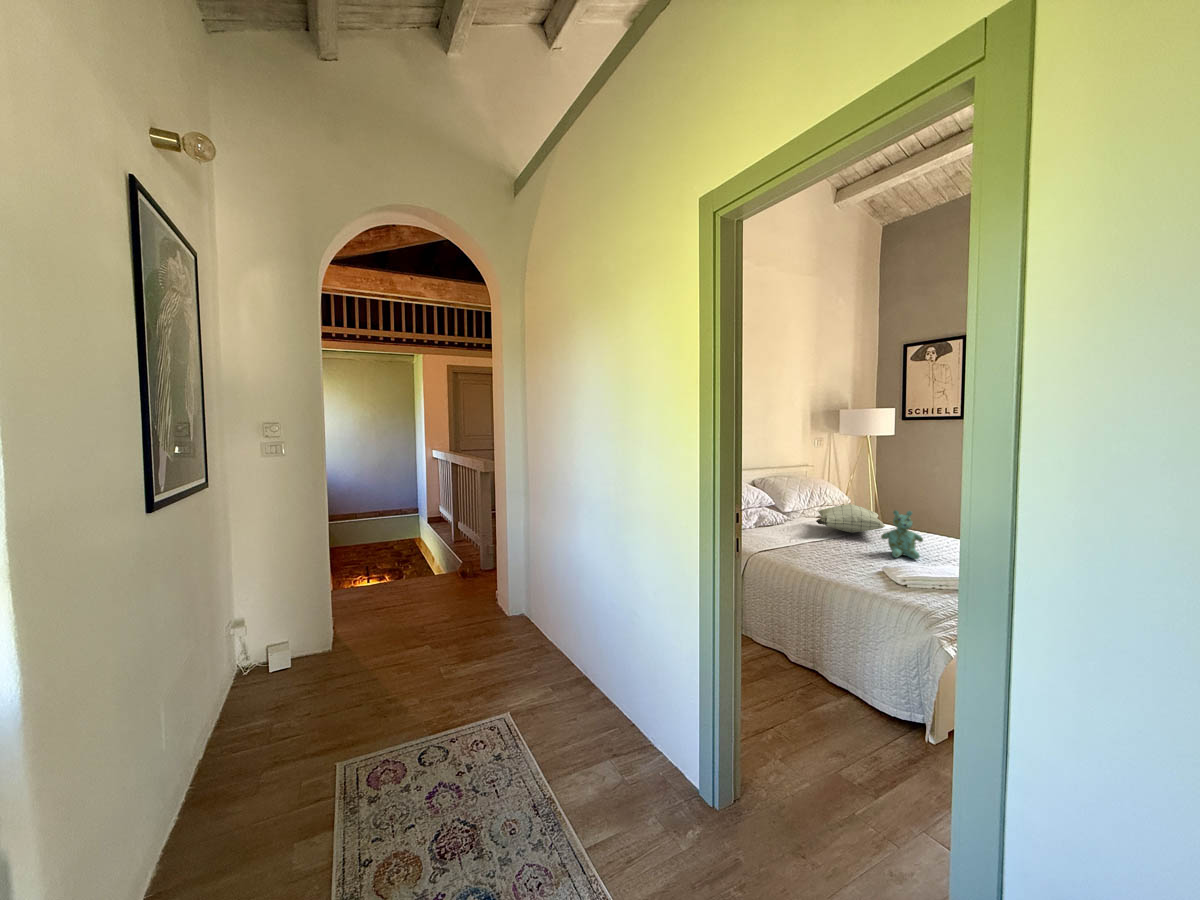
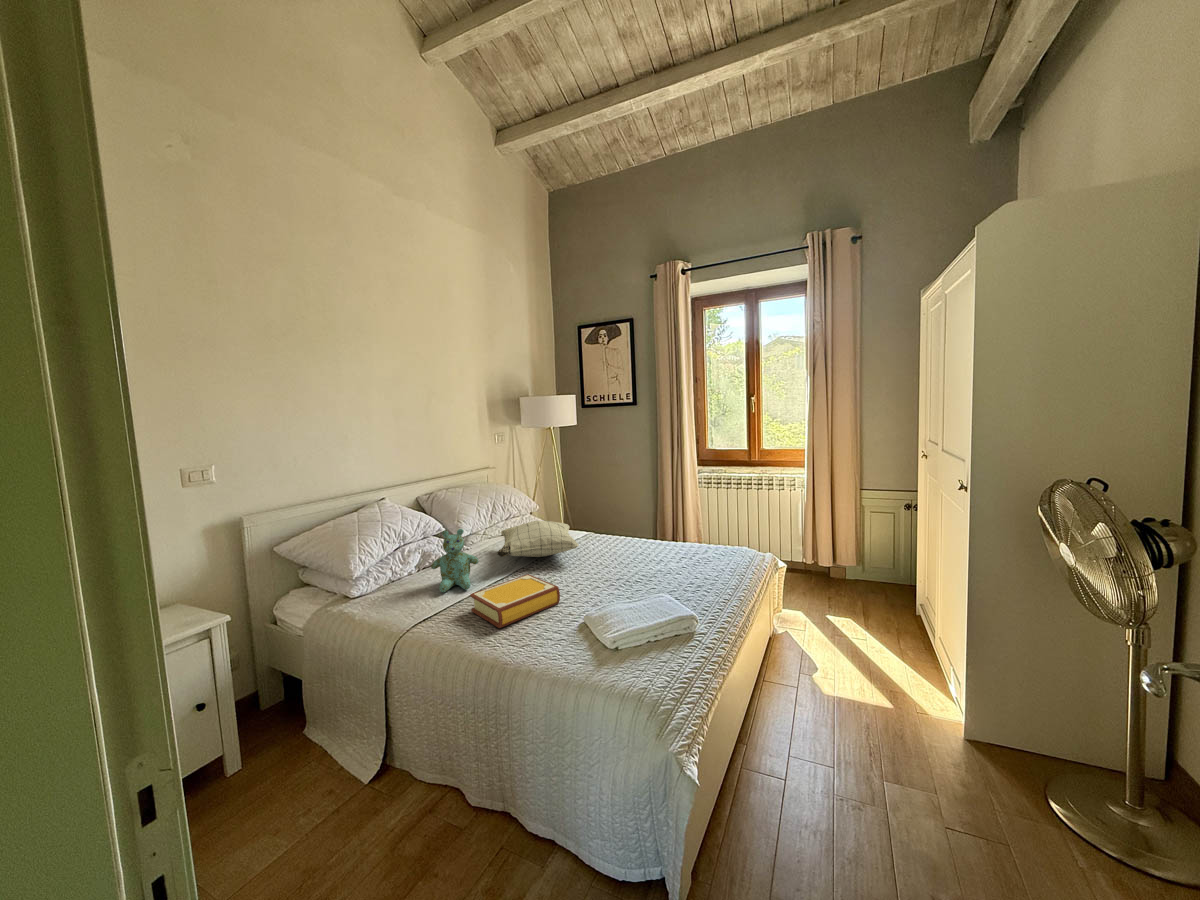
stuffed bear: present [881,510,923,559] -> present [431,529,478,592]
book: none [798,536,865,560] -> present [470,574,560,628]

